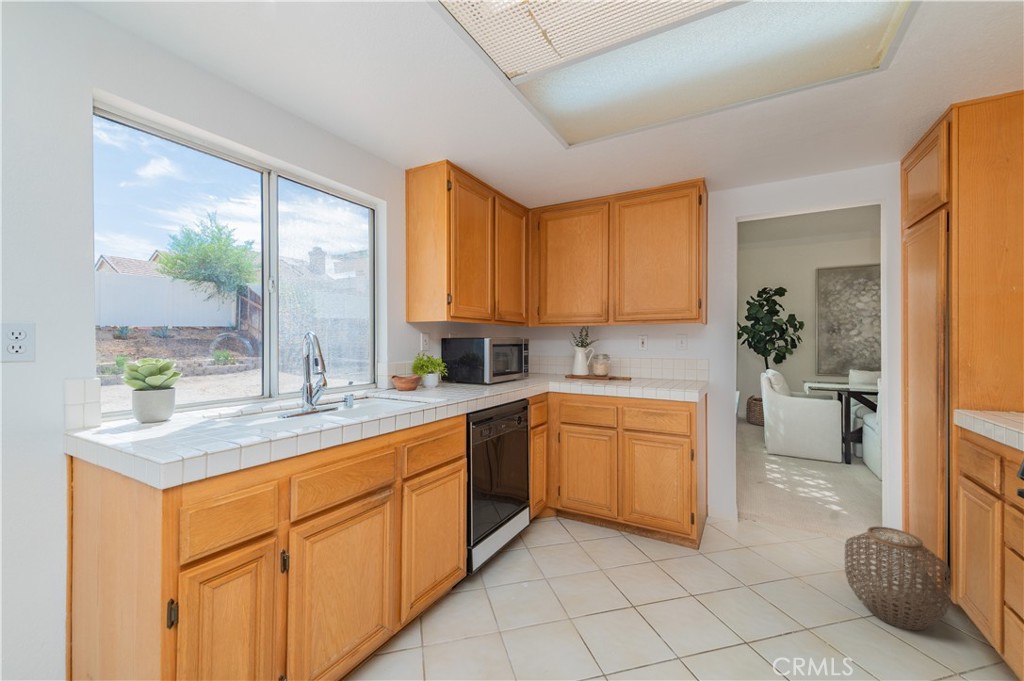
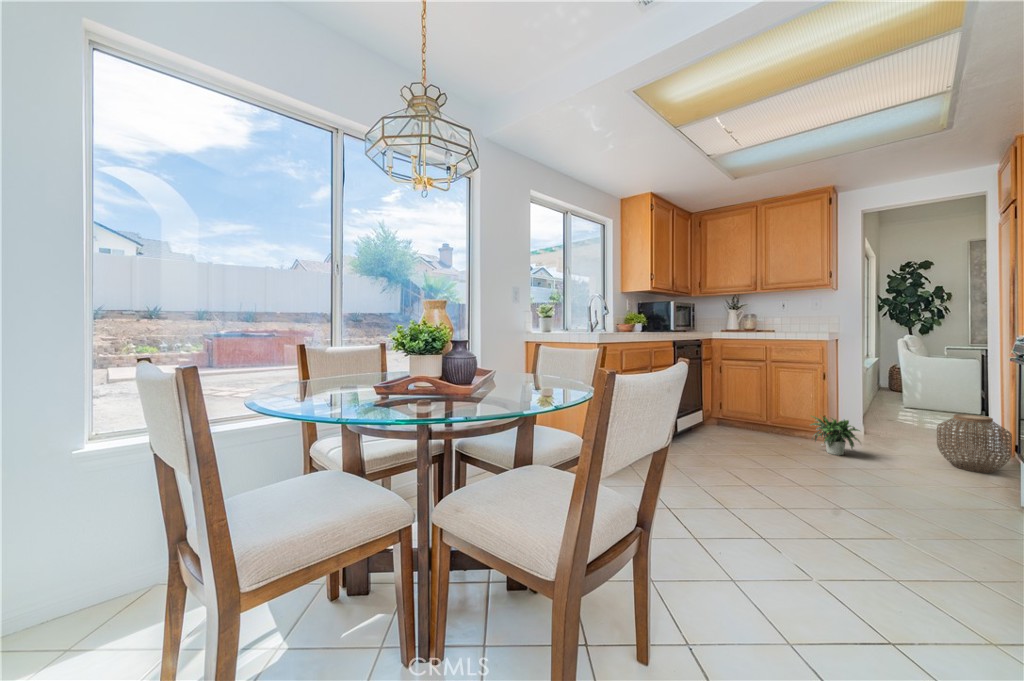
potted plant: none [661,524,749,596] -> present [810,416,860,455]

